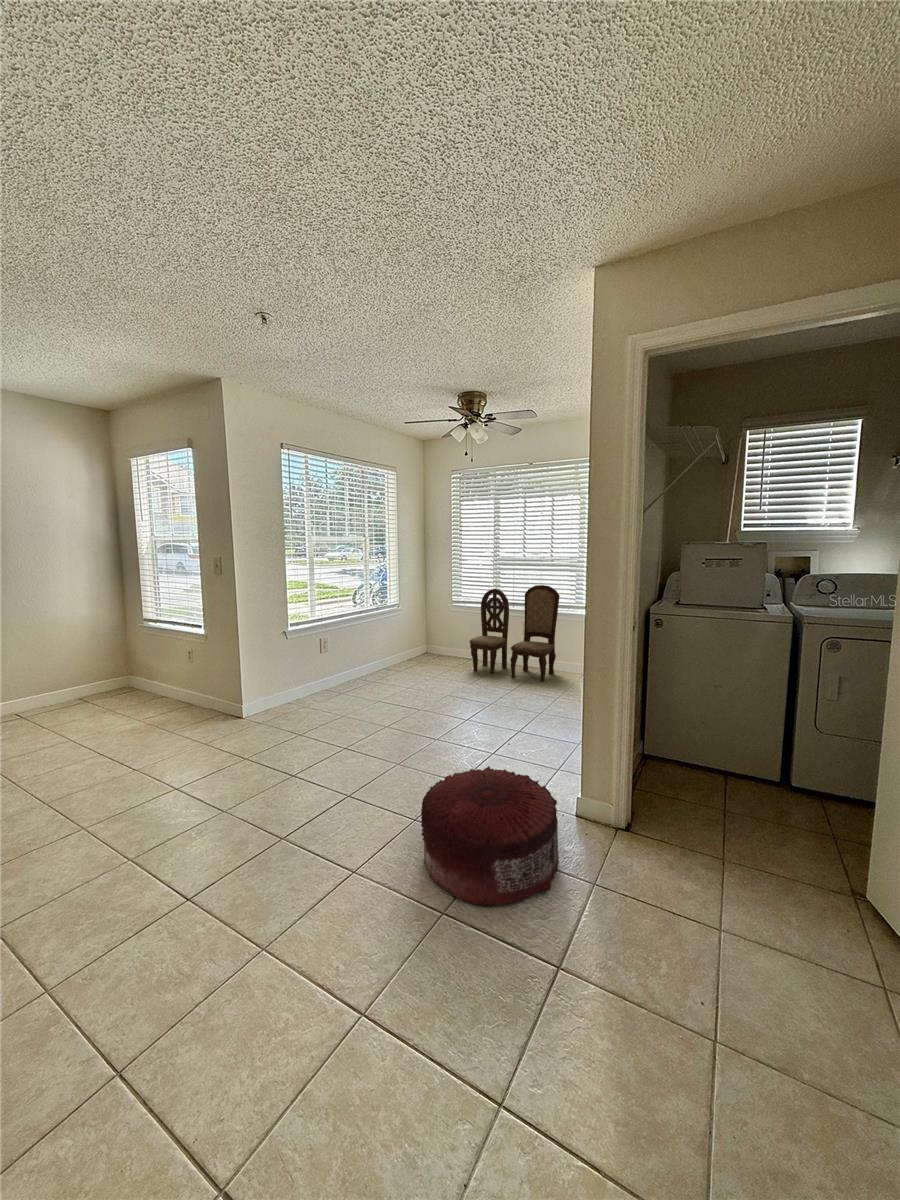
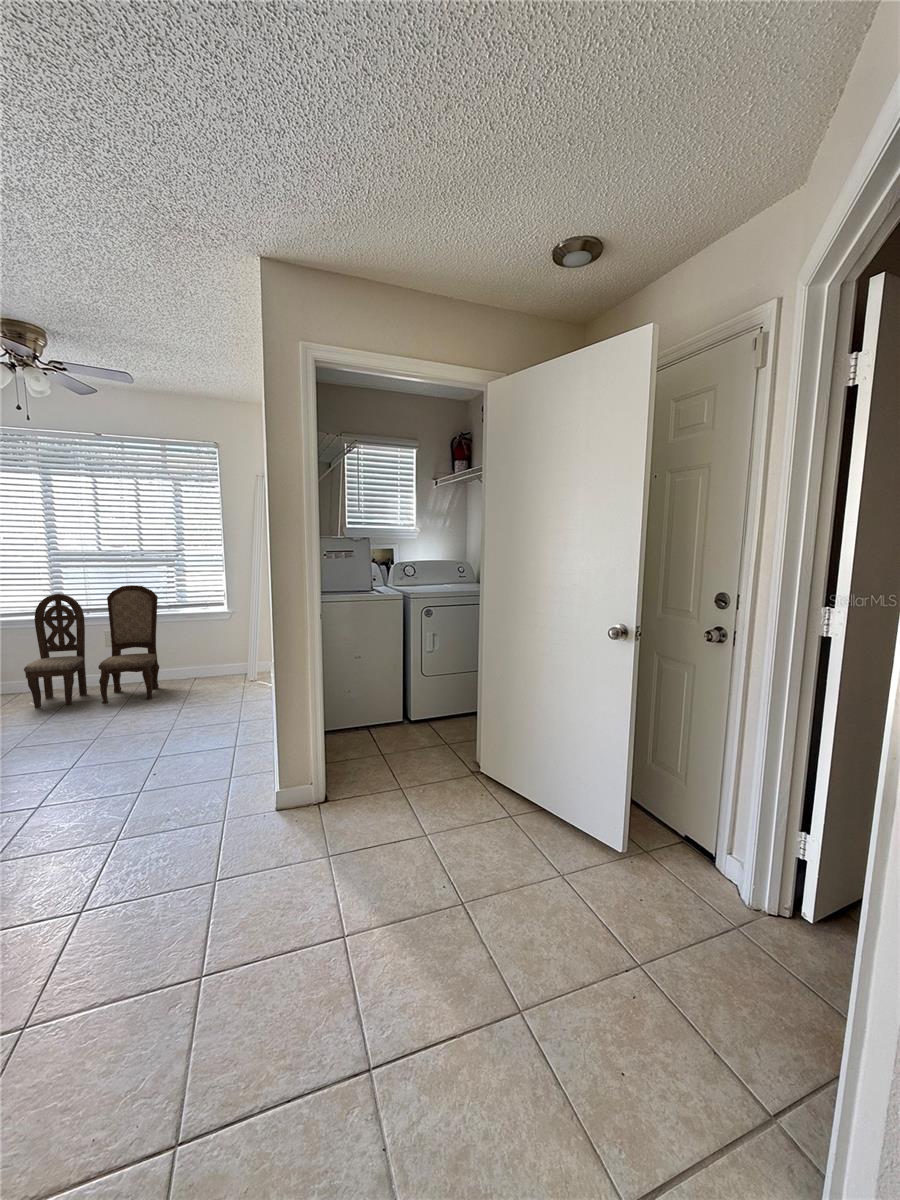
pouf: present [421,766,559,906] -> none [120,788,298,956]

